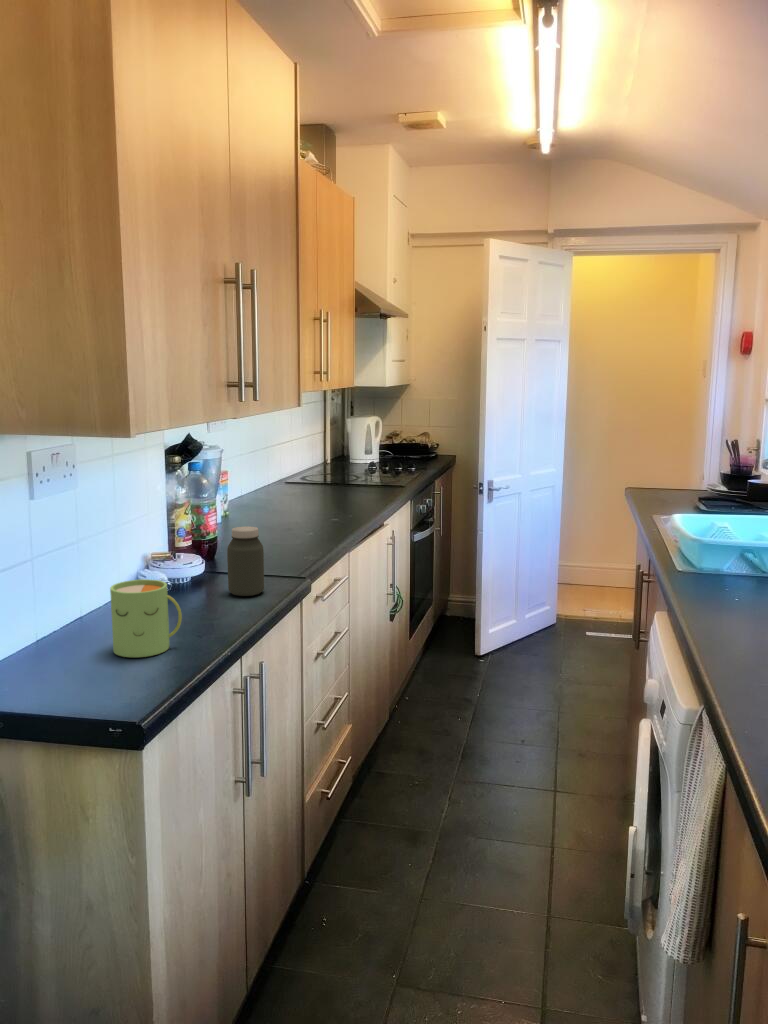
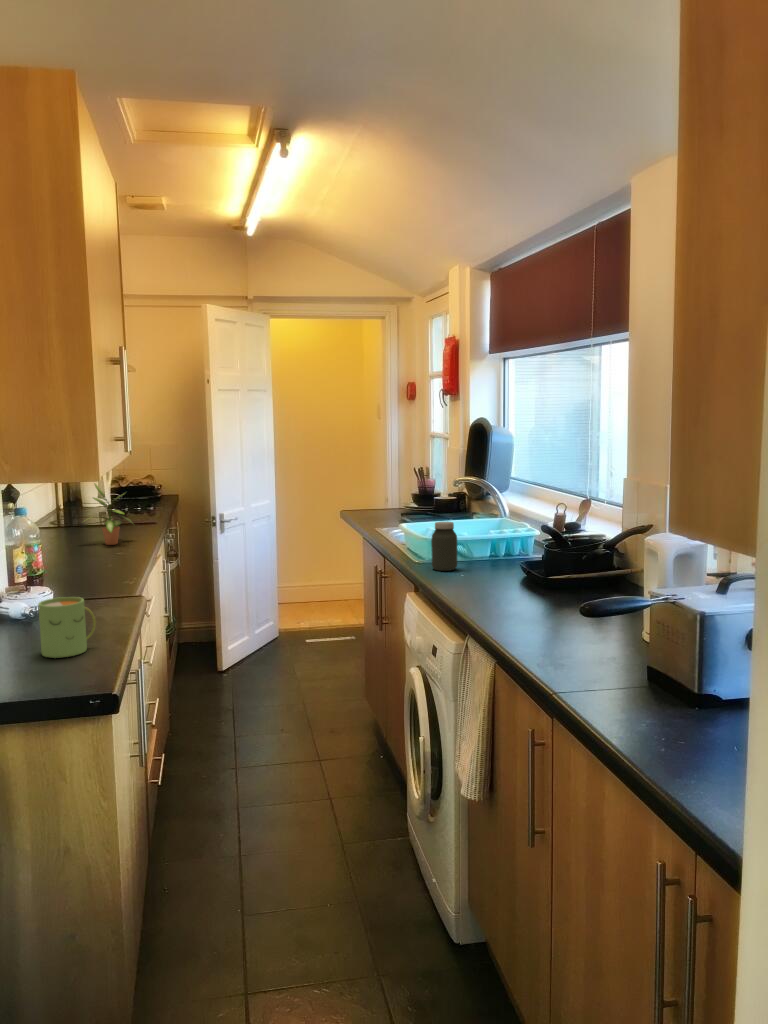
potted plant: none [301,437,363,508] -> present [88,484,133,545]
jar: present [227,526,264,596] -> present [431,522,457,571]

